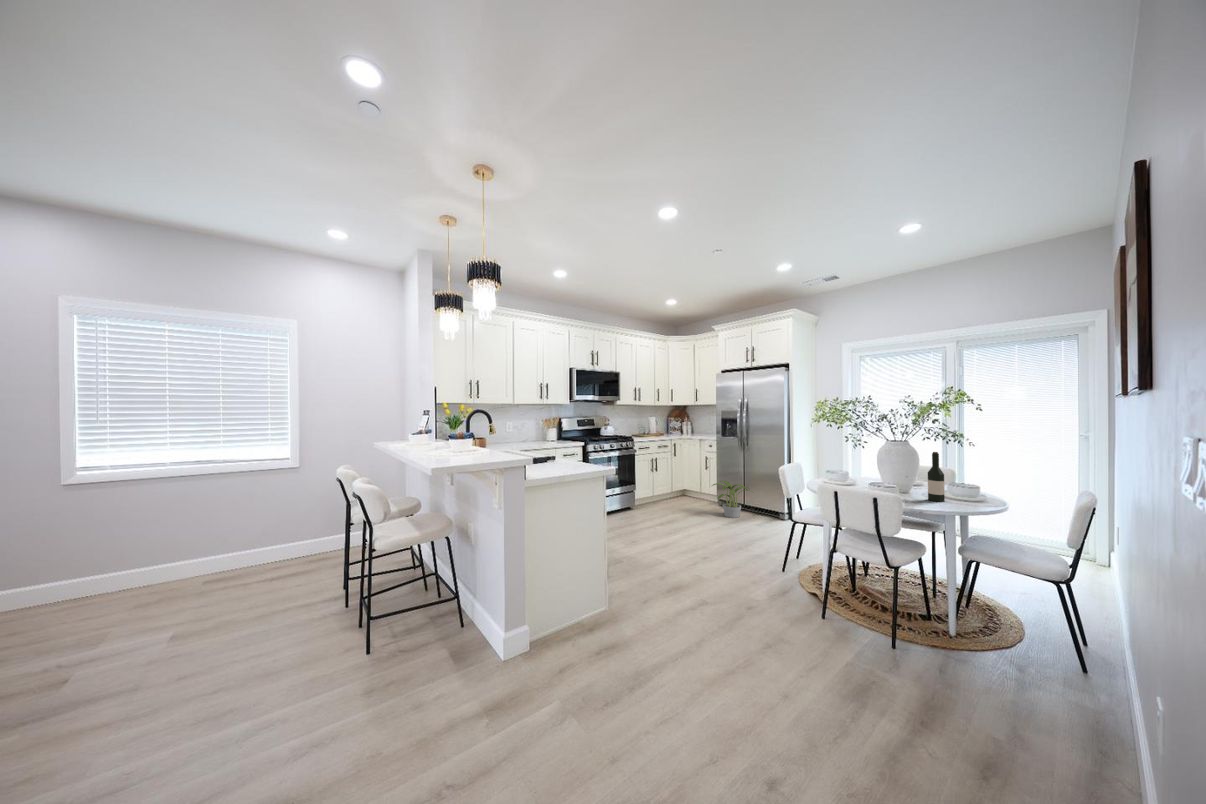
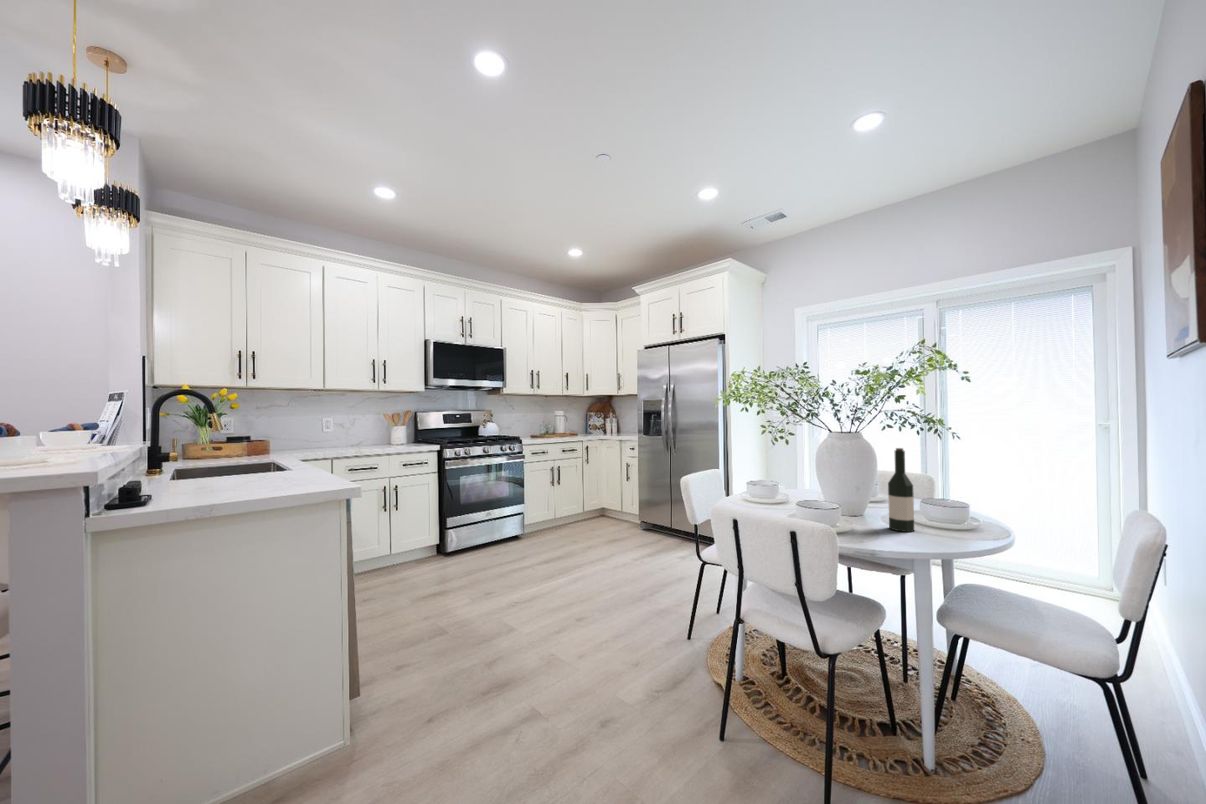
potted plant: present [712,481,749,518] -> none [624,496,680,547]

